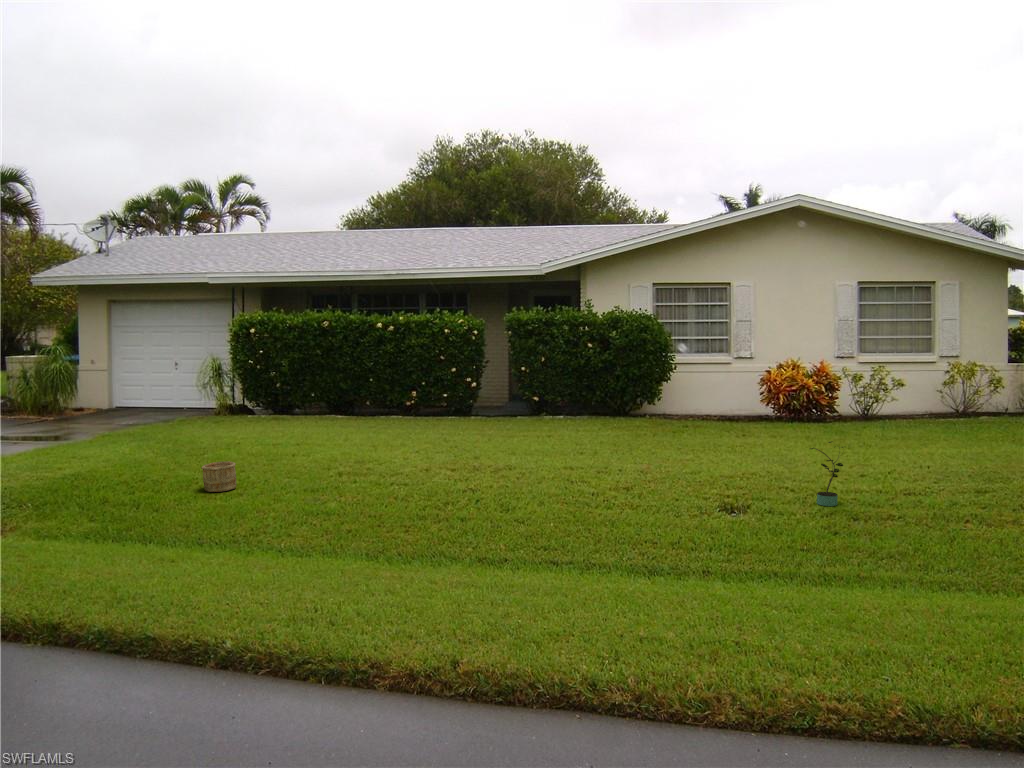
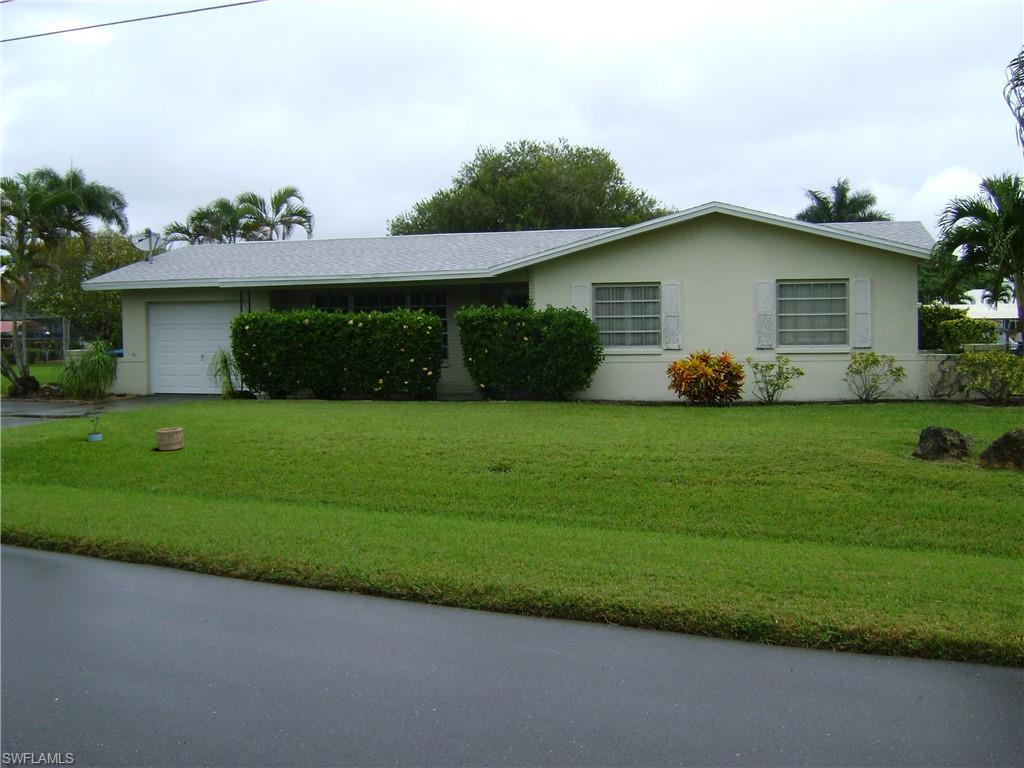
potted plant: present [810,441,843,506] -> present [84,399,102,441]

